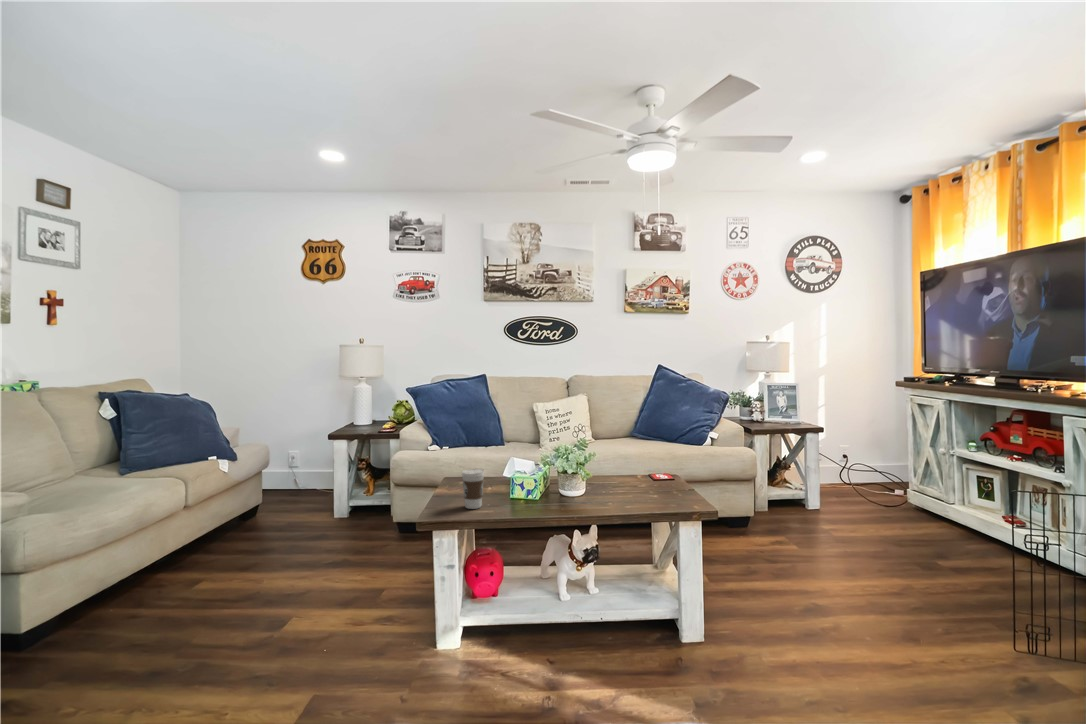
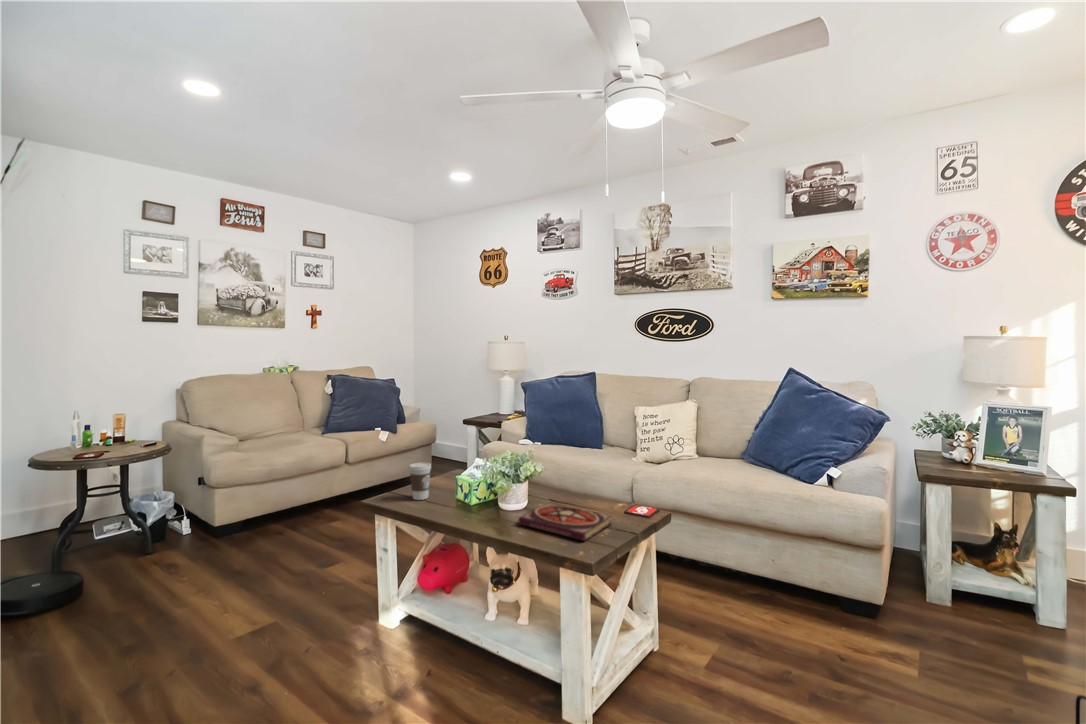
book: none [603,485,678,506] -> present [518,503,611,541]

